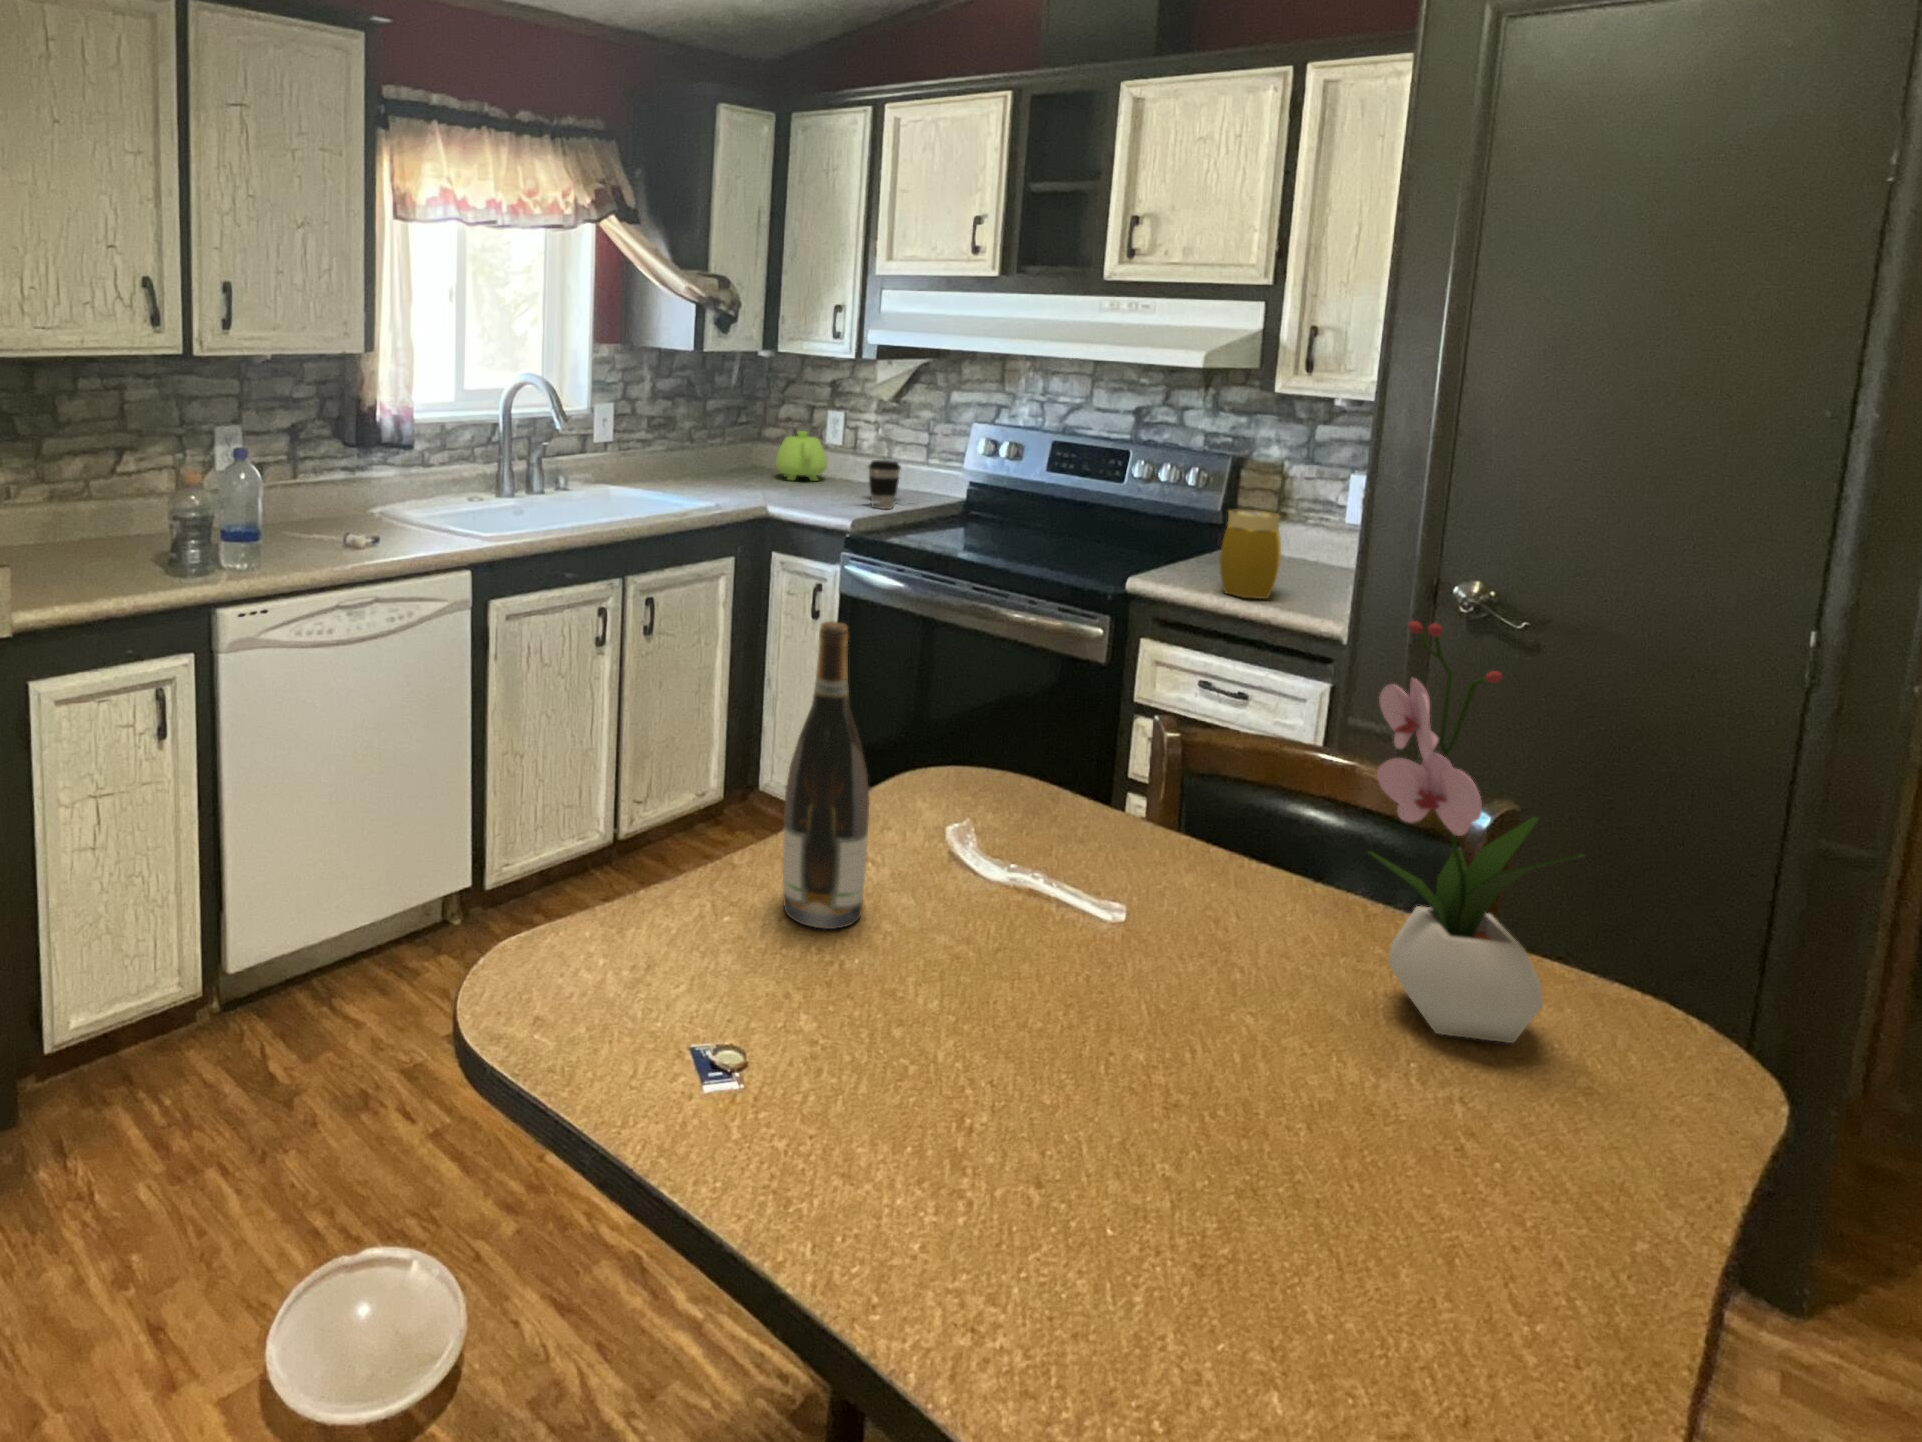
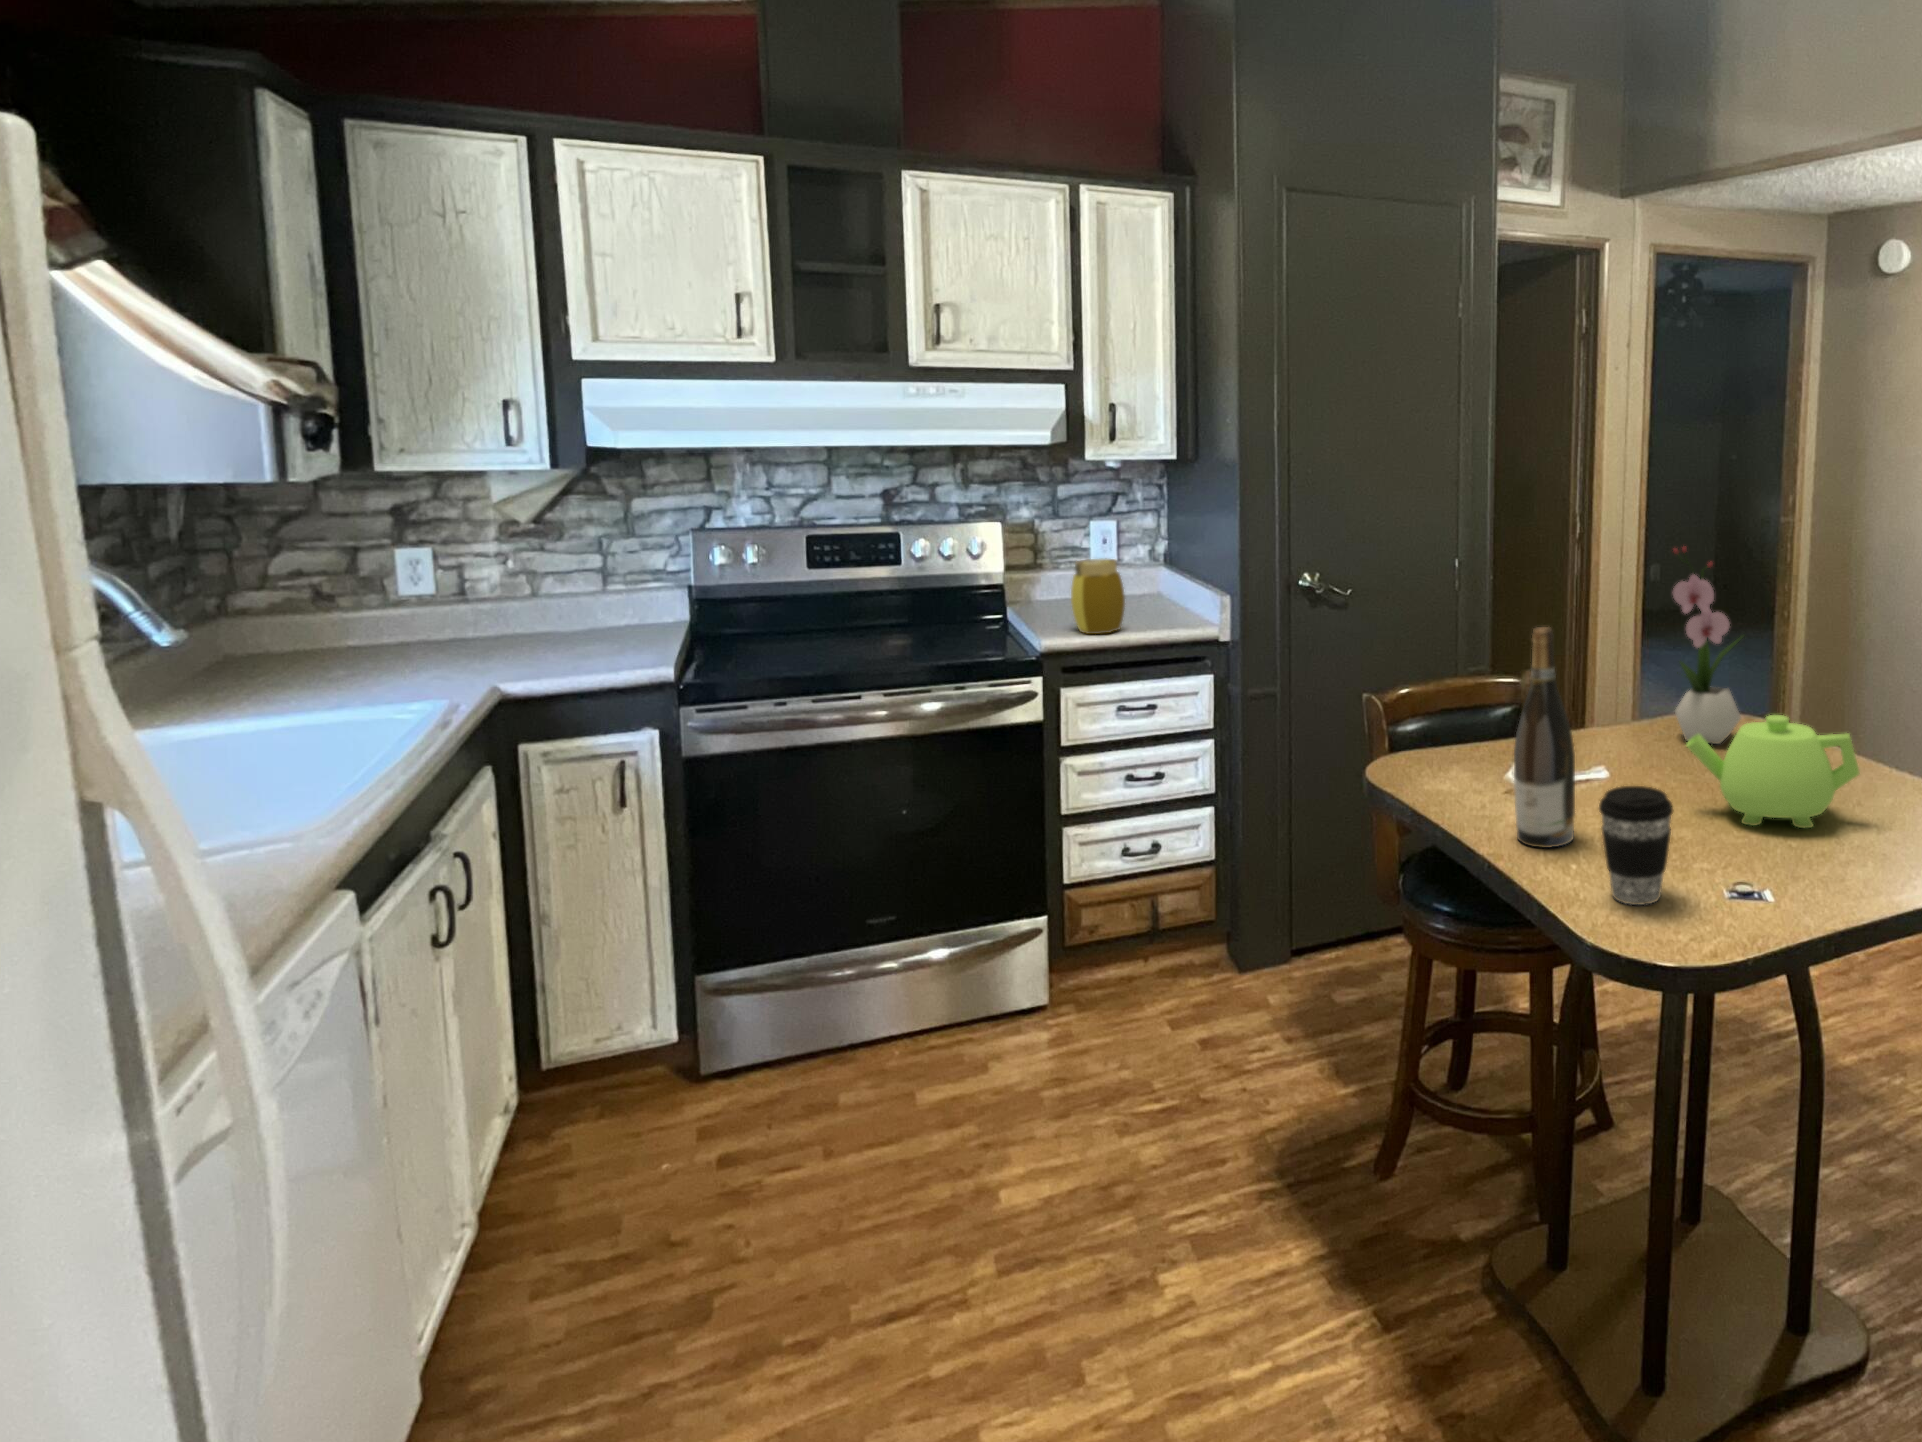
teapot: present [776,431,827,481] -> present [1686,715,1859,828]
coffee cup: present [869,460,901,509] -> present [1599,786,1673,905]

